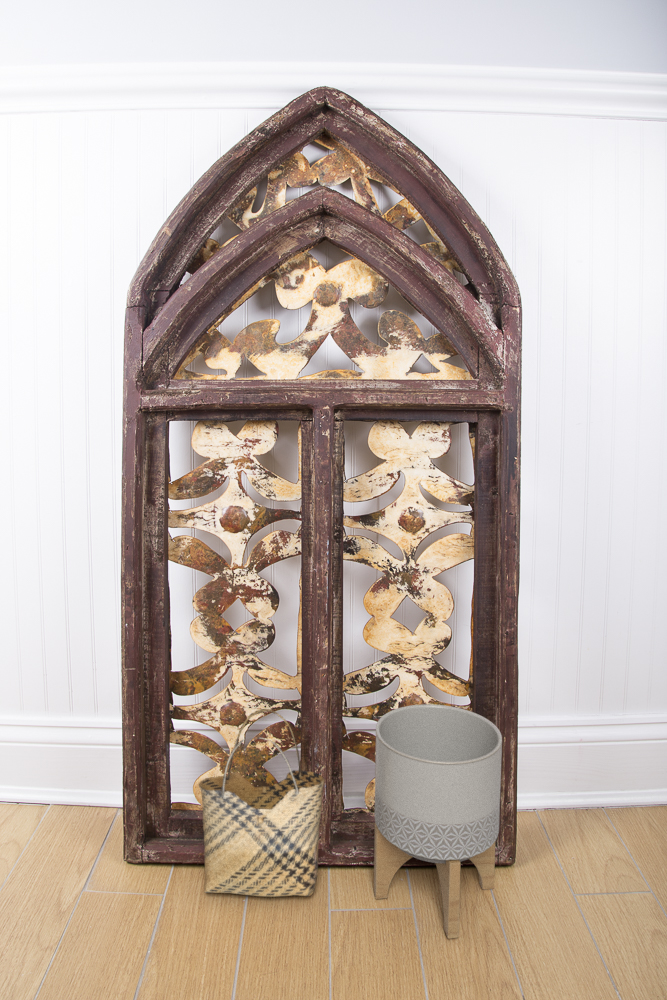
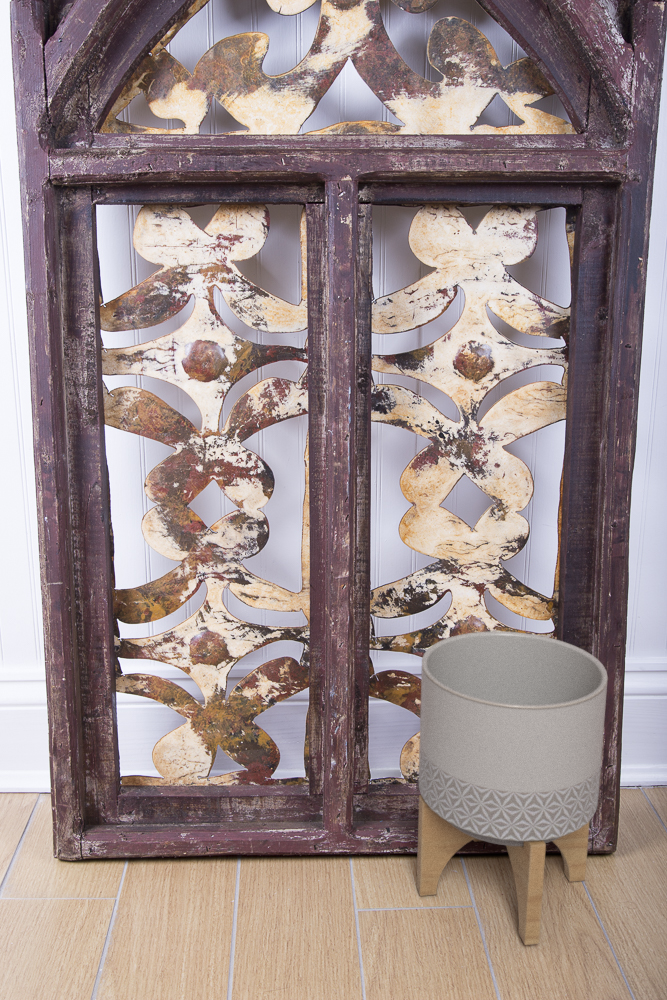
woven basket: present [199,709,325,897] -> none [164,639,346,895]

